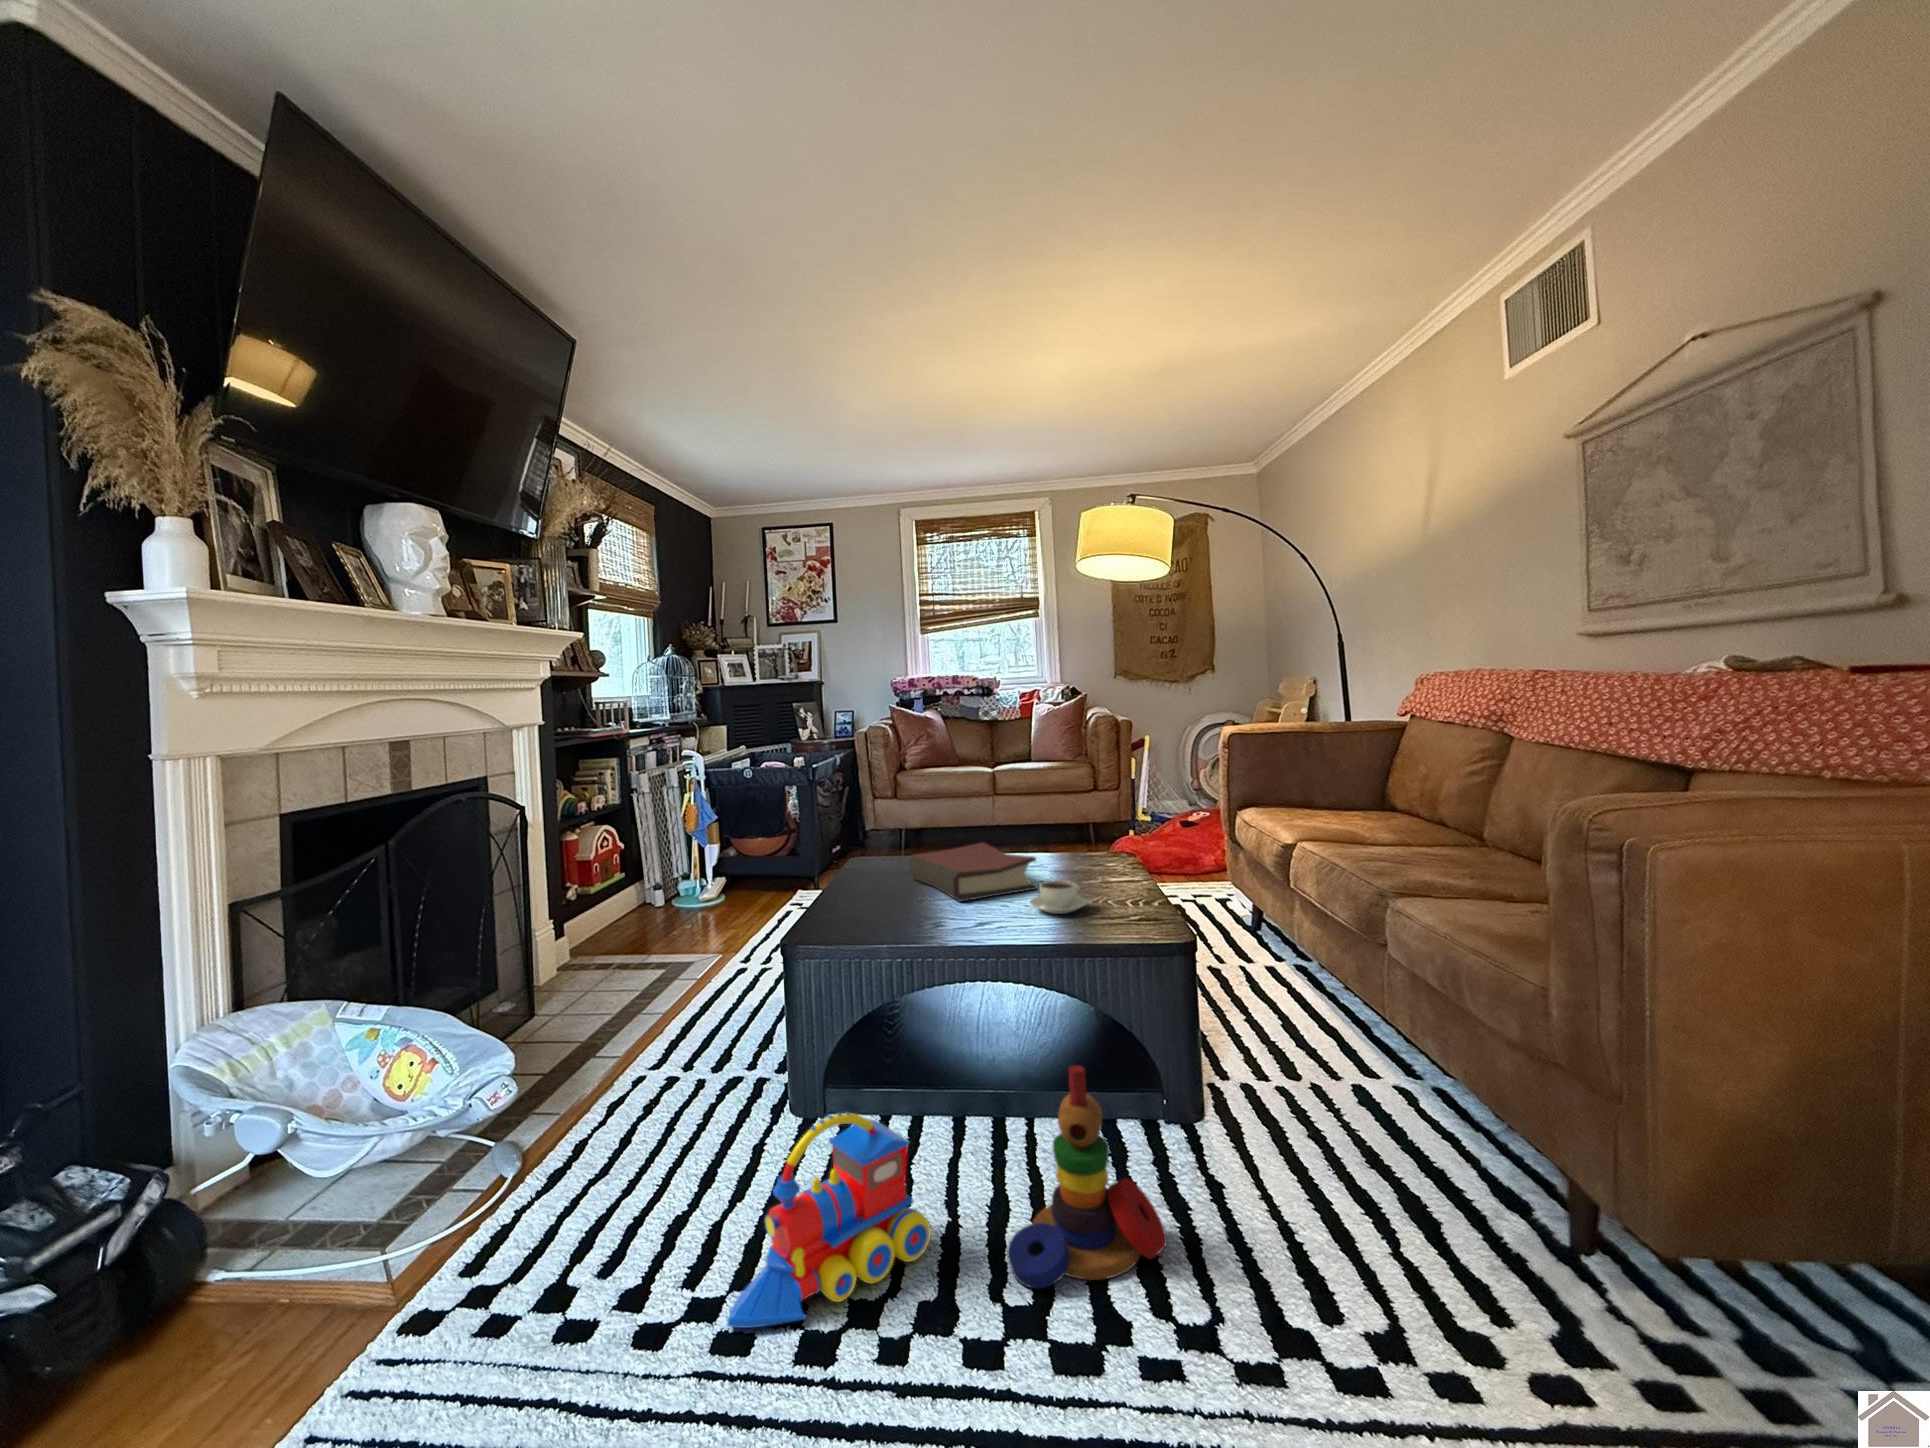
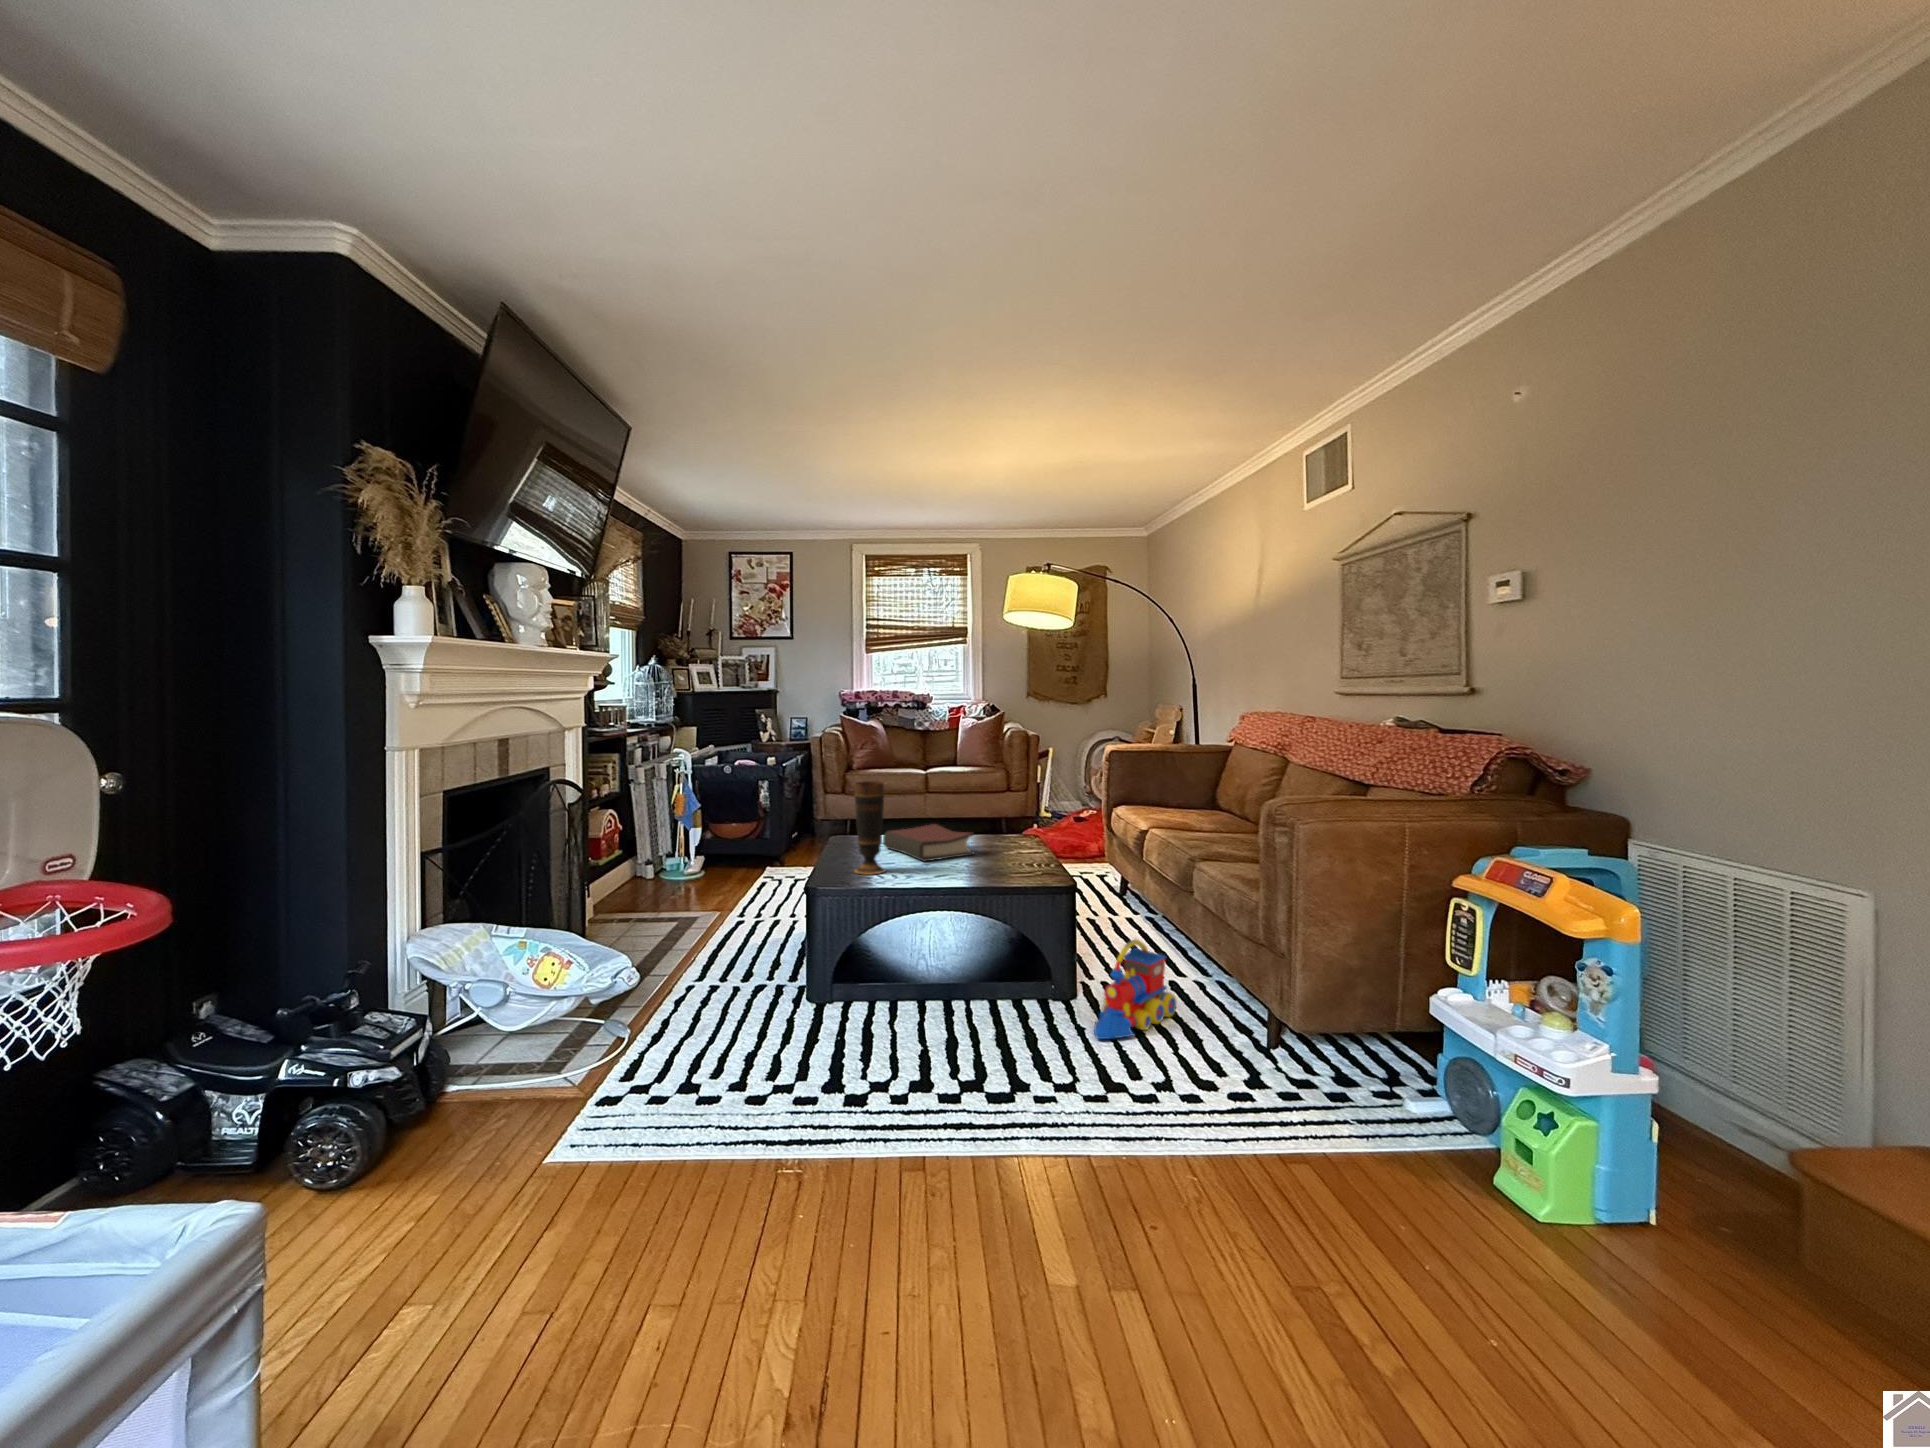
vase: none [849,785,902,926] -> present [854,781,886,875]
coffee cup: present [1030,880,1087,914] -> none [971,848,1009,869]
stacking toy: present [1007,1066,1167,1289] -> none [959,951,1051,1075]
toy train: present [727,1112,931,1328] -> present [1094,940,1177,1039]

